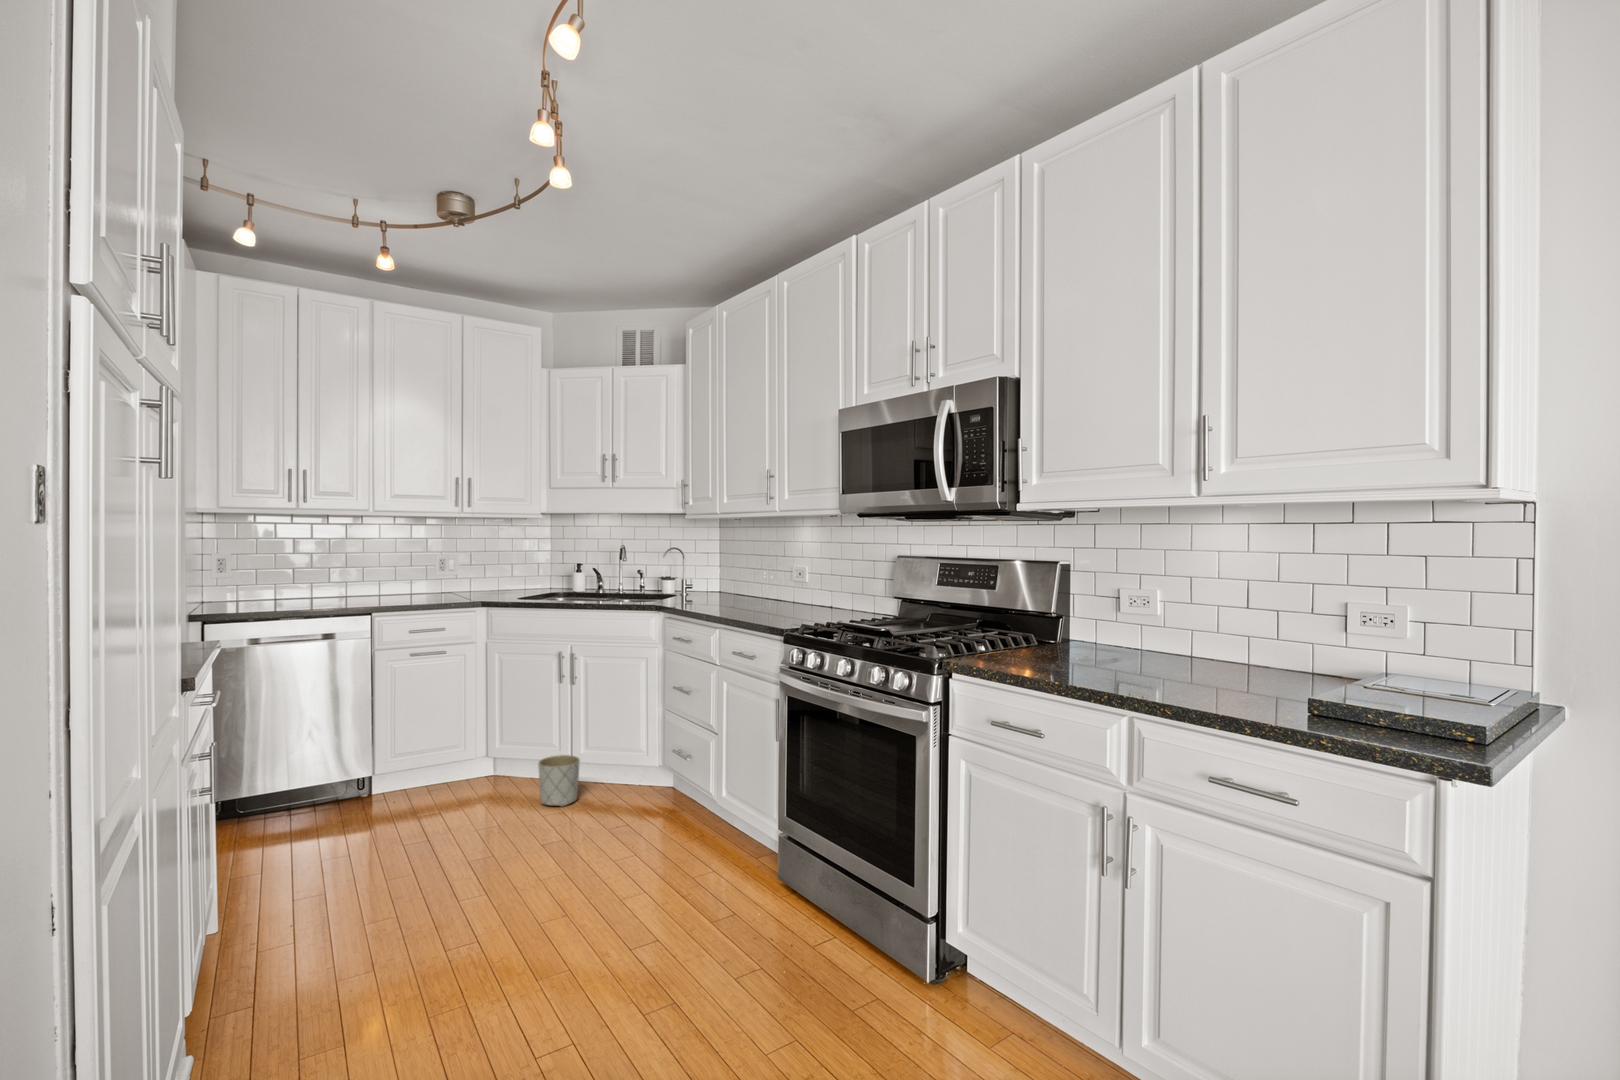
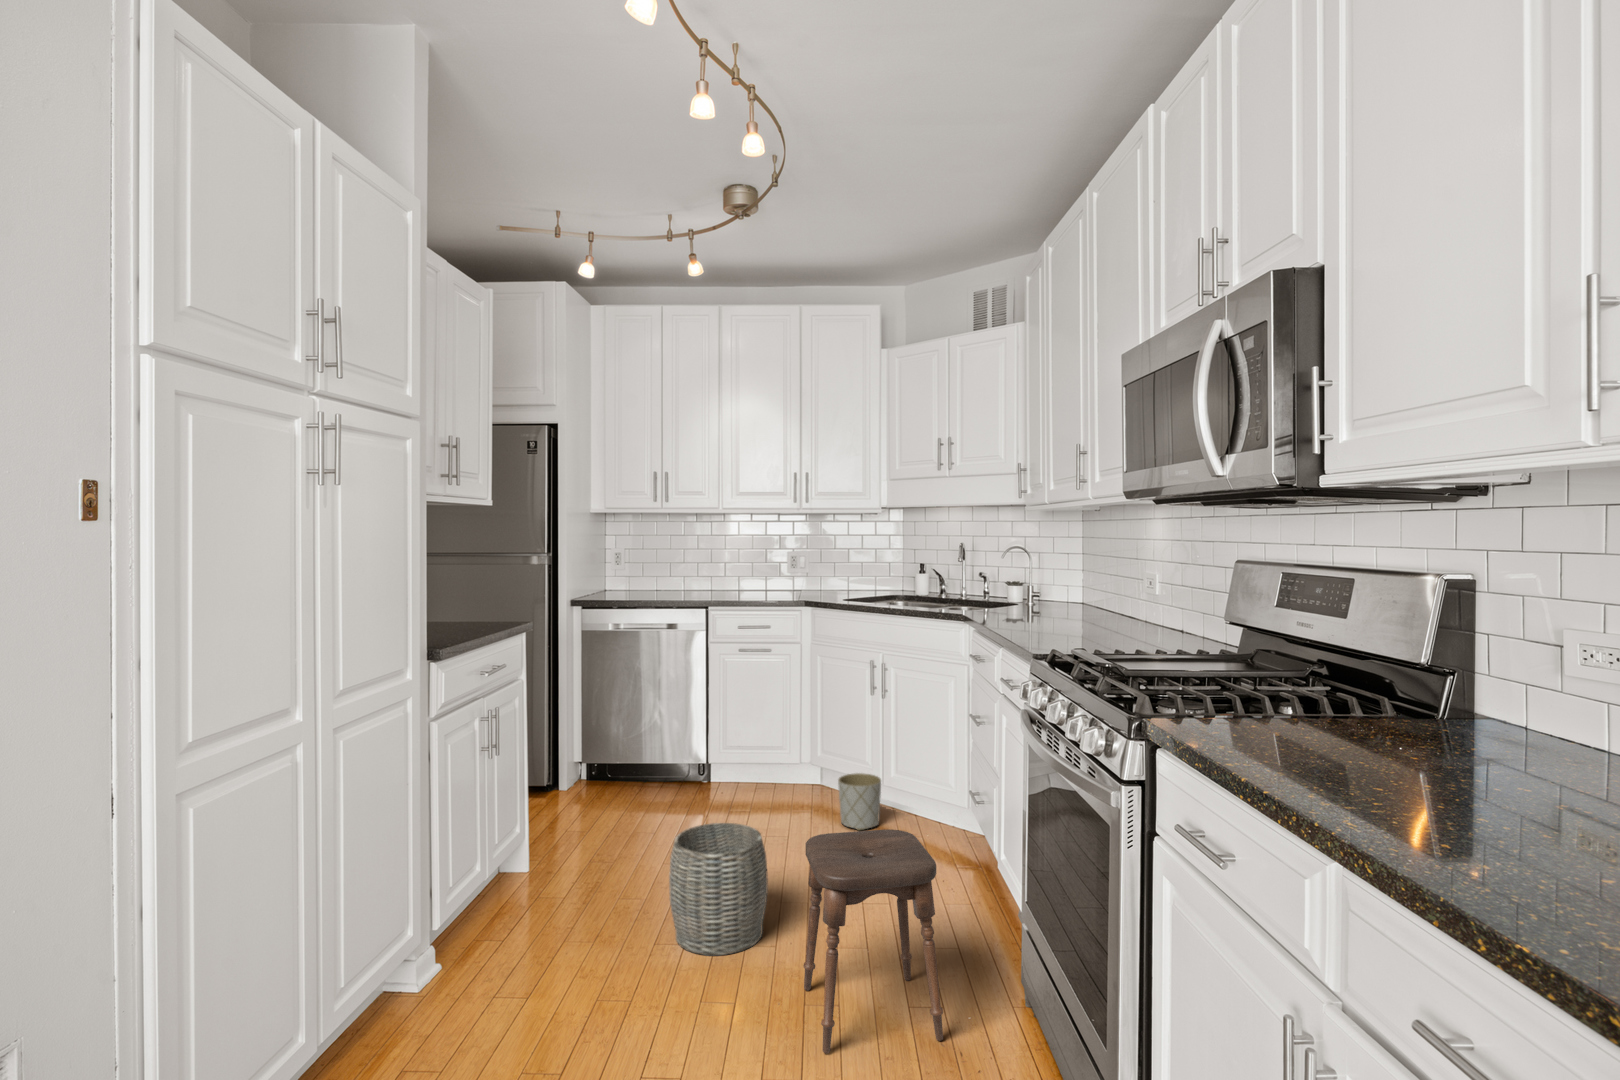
stool: none [611,781,745,971] -> present [803,829,943,1053]
woven basket: none [447,810,546,937] -> present [669,823,768,955]

